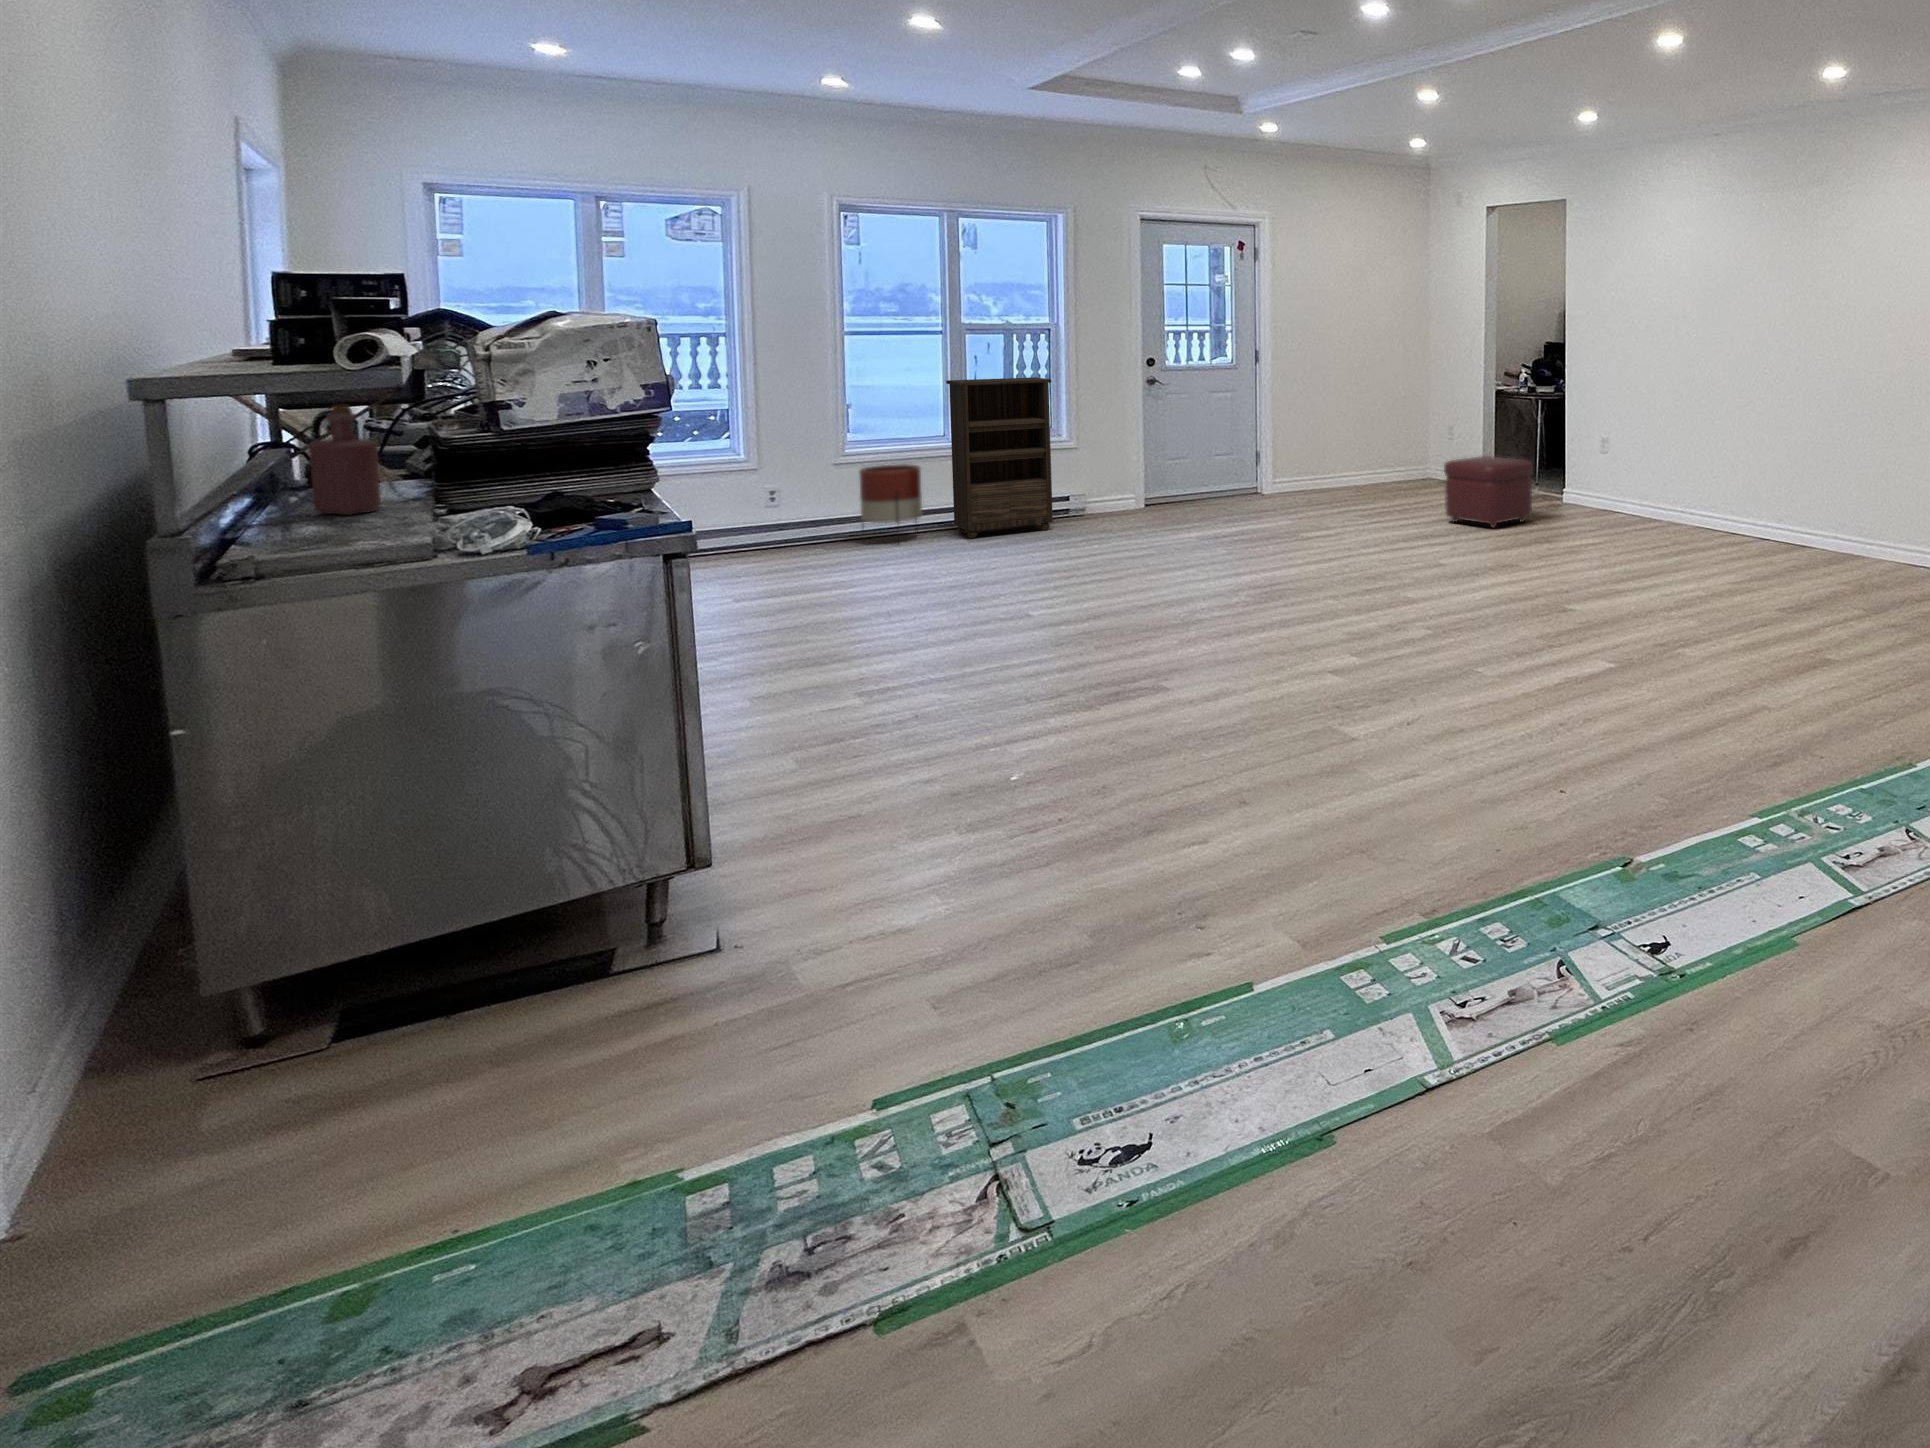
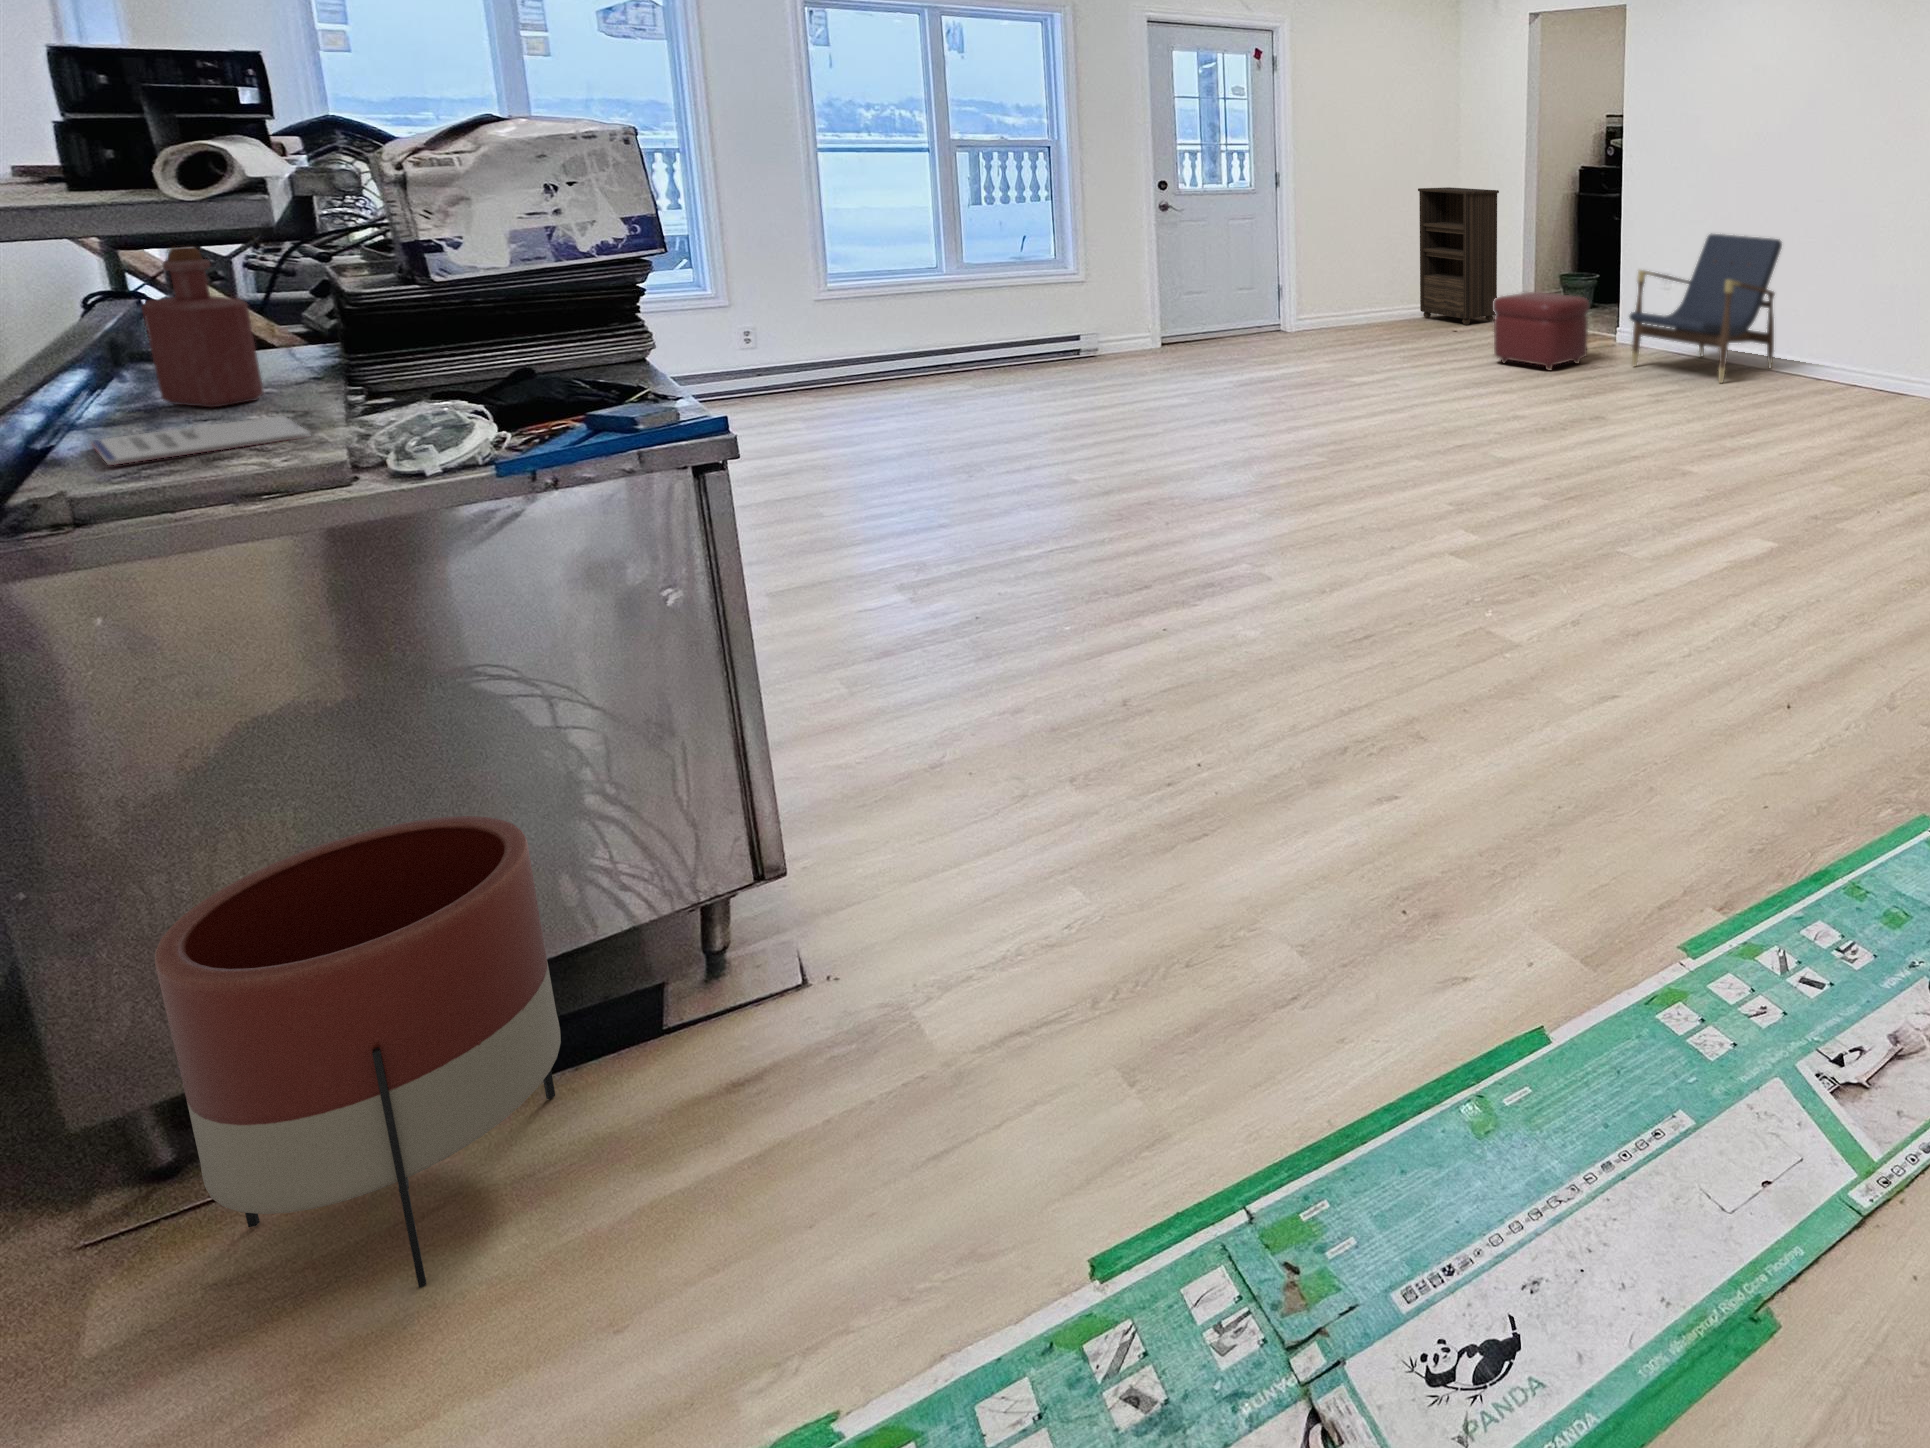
bookshelf: present [946,377,1053,538] -> present [1418,187,1499,325]
lounge chair: none [1567,401,1709,539] -> present [1630,234,1782,382]
planter: present [859,464,922,523] -> present [155,816,561,1288]
notebook: none [272,518,412,543] -> present [91,416,309,465]

